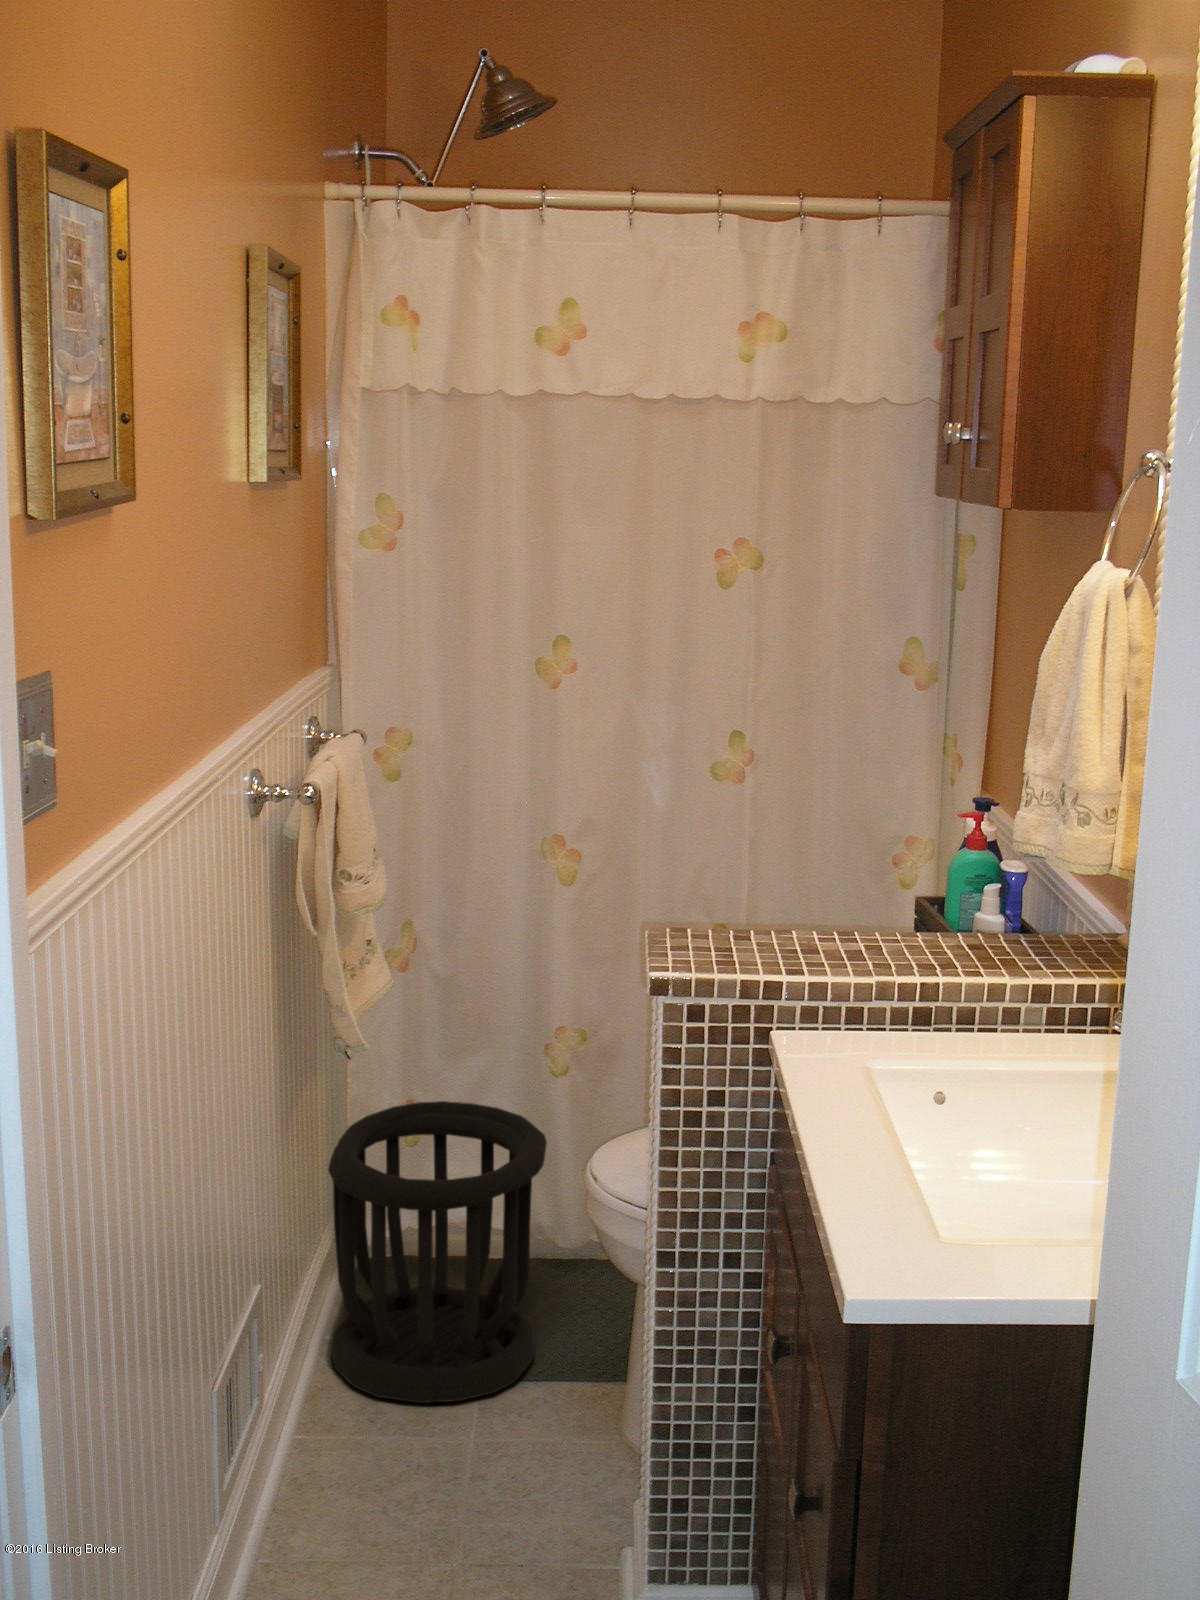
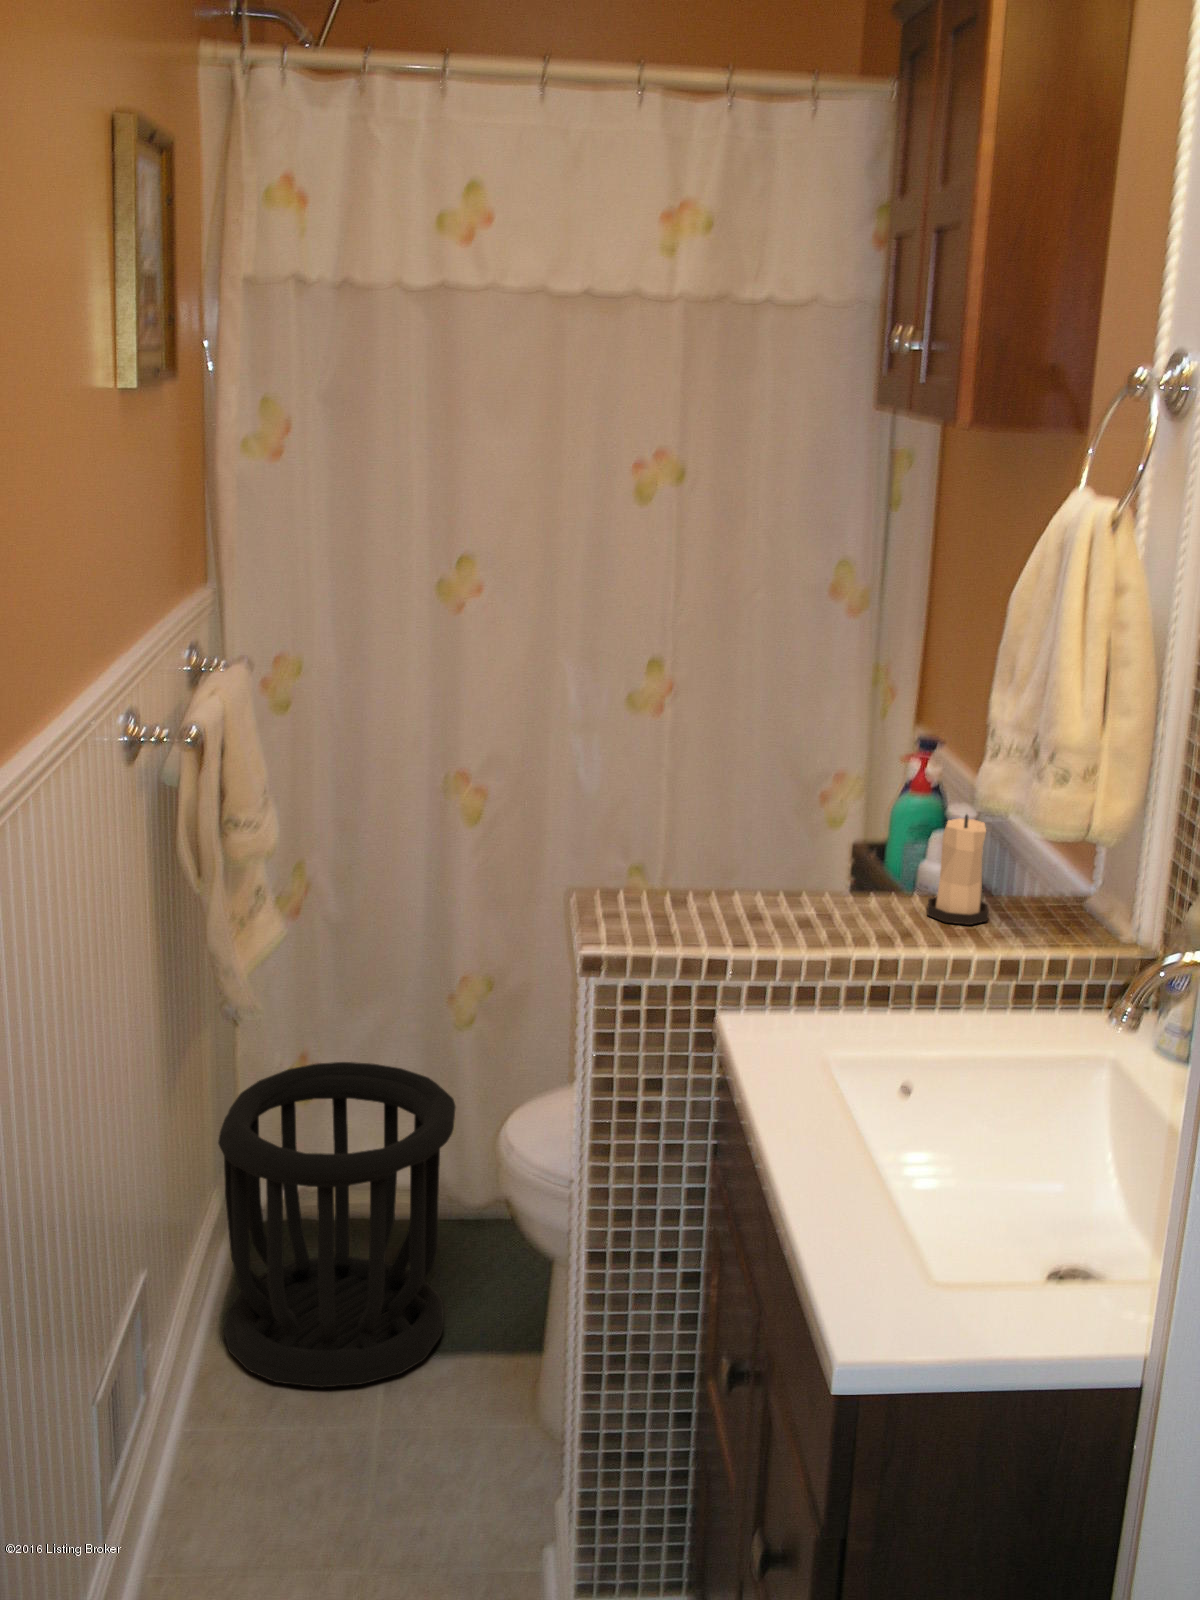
candle: none [970,856,1026,957] -> present [927,815,989,925]

